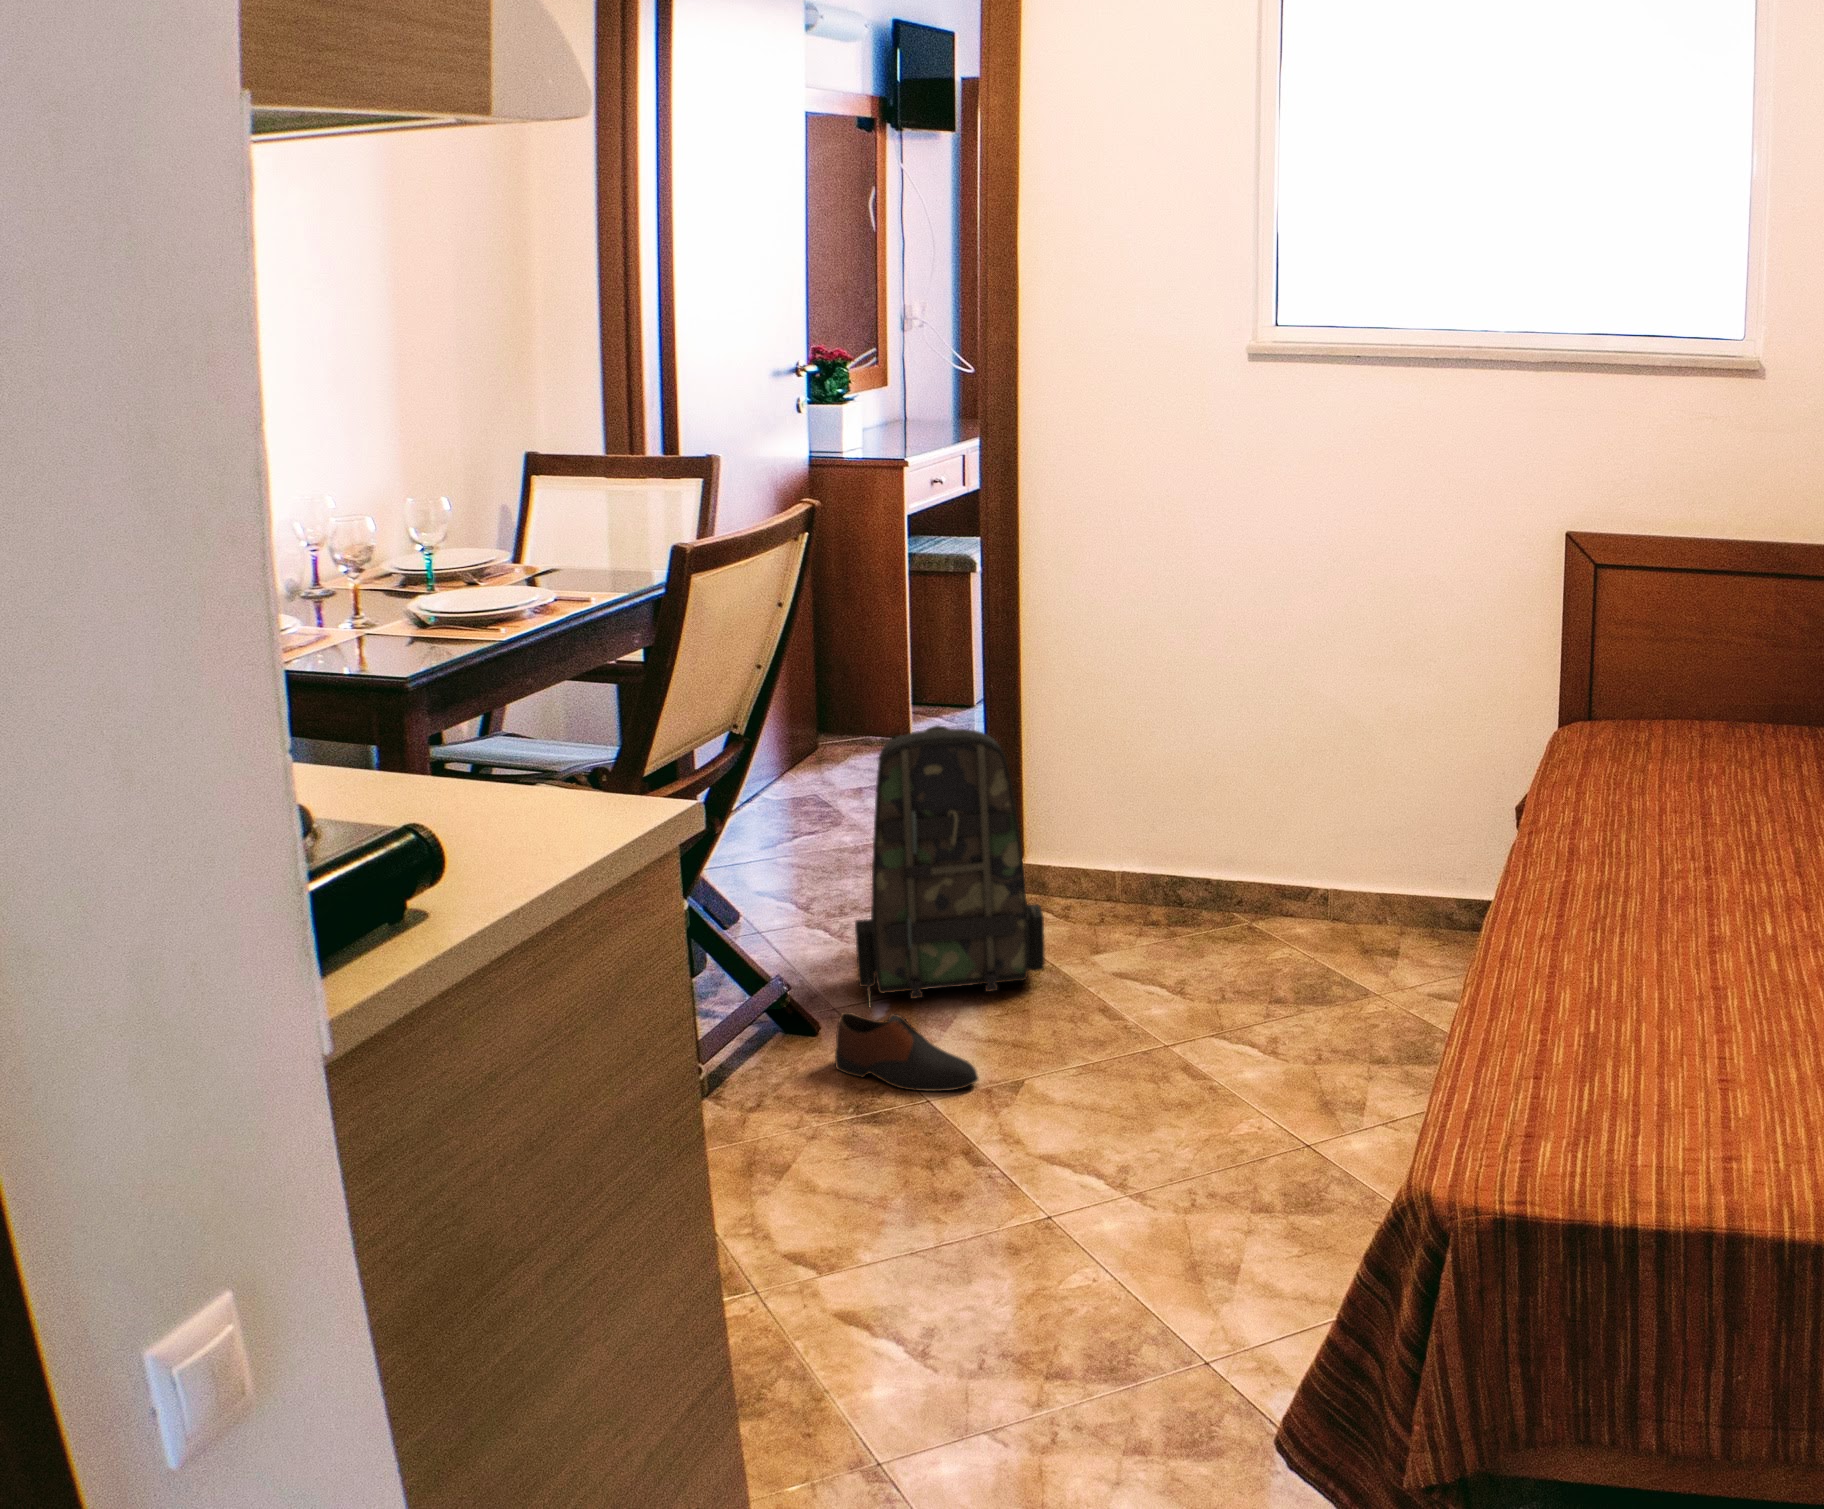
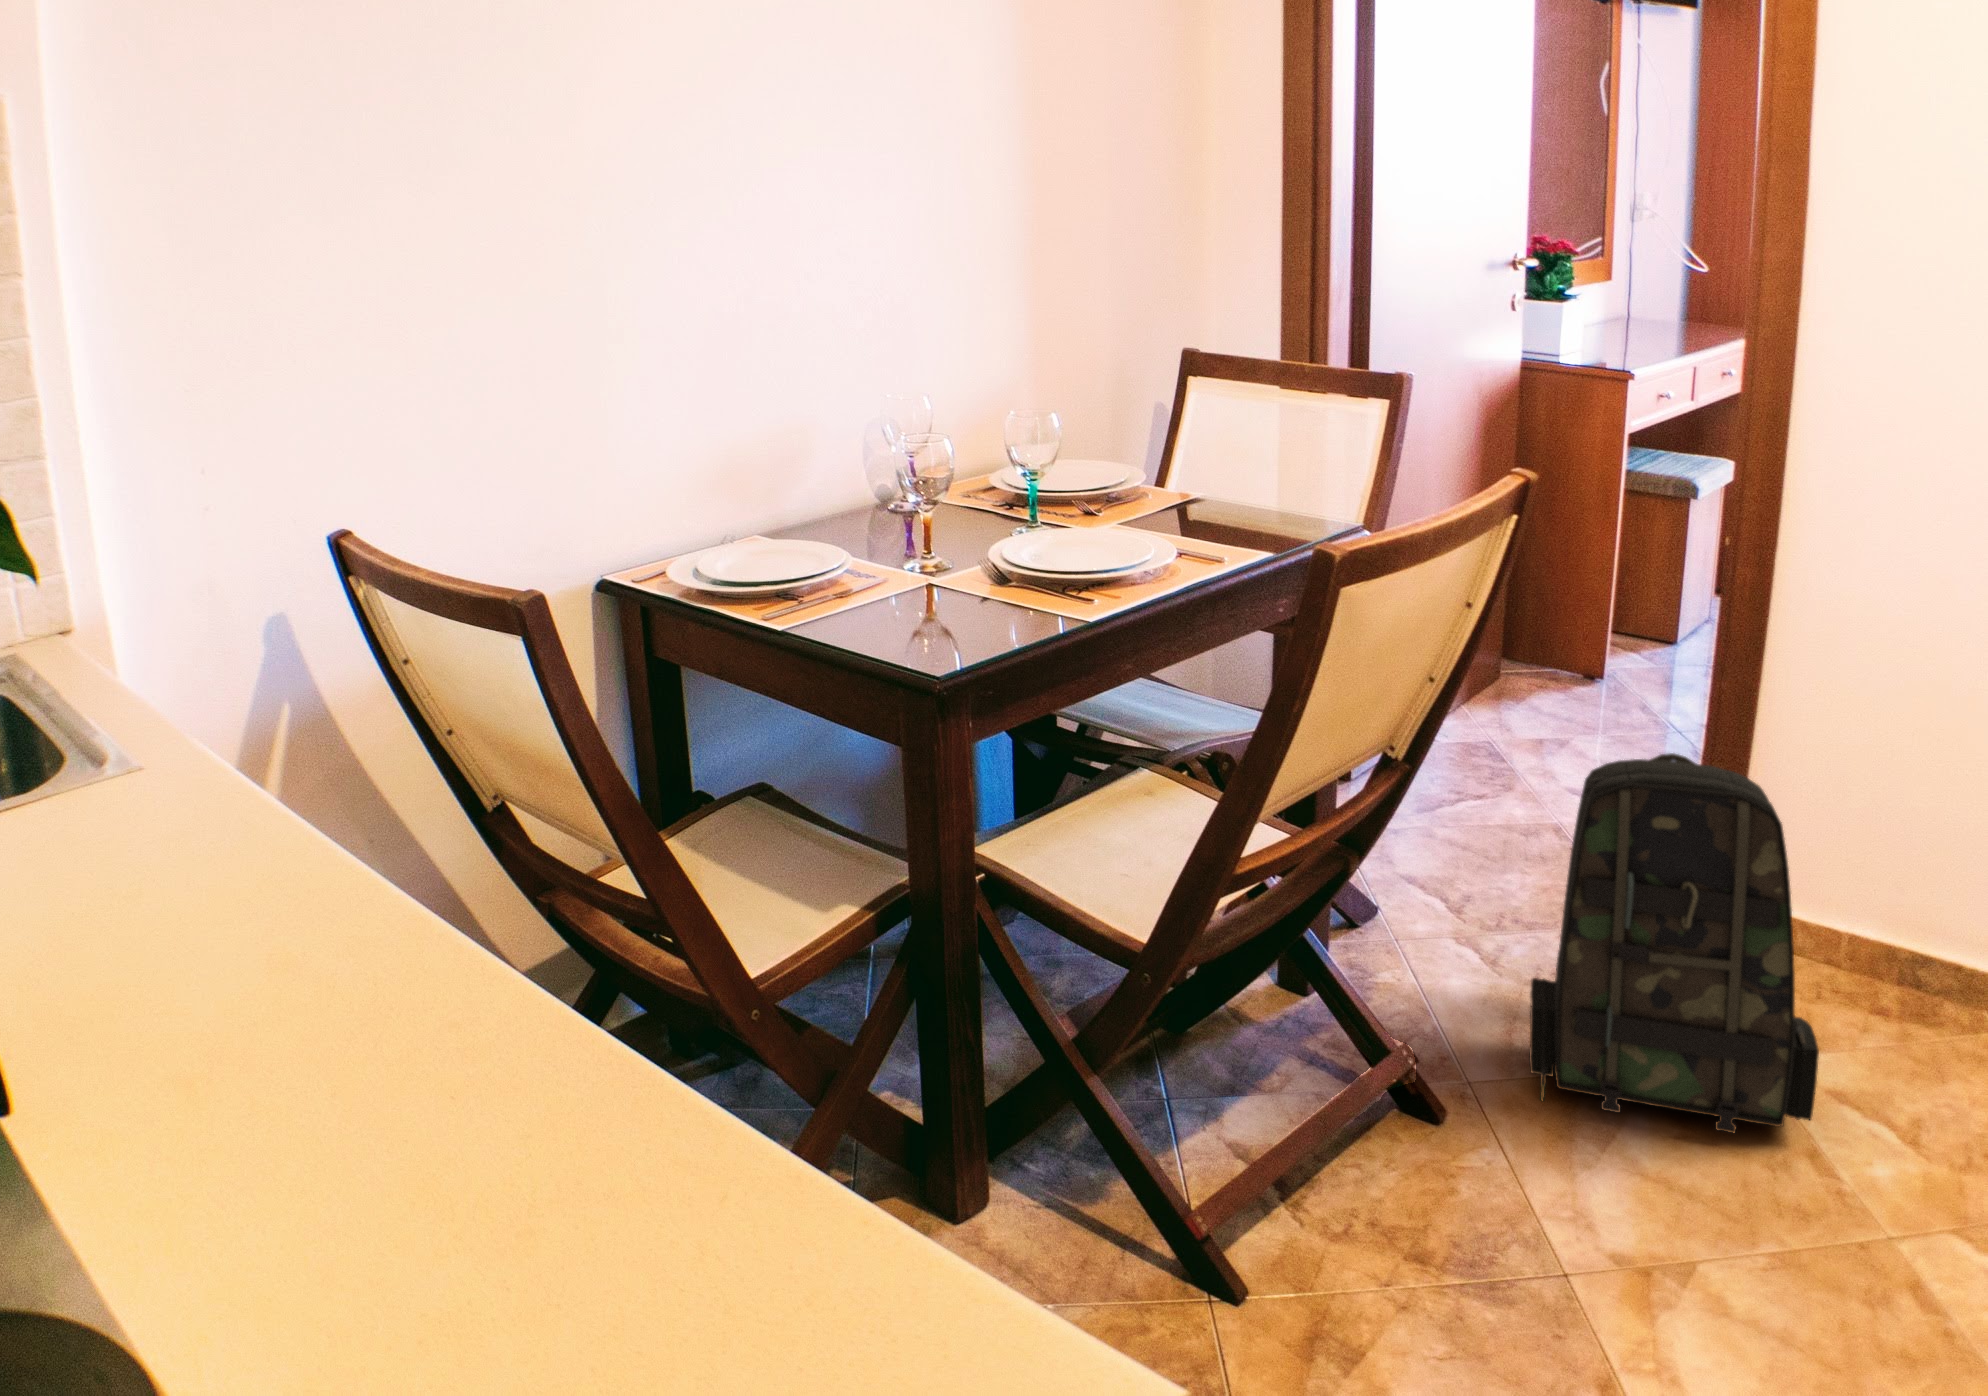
shoe: present [835,1012,978,1091] -> none [1489,1135,1707,1315]

